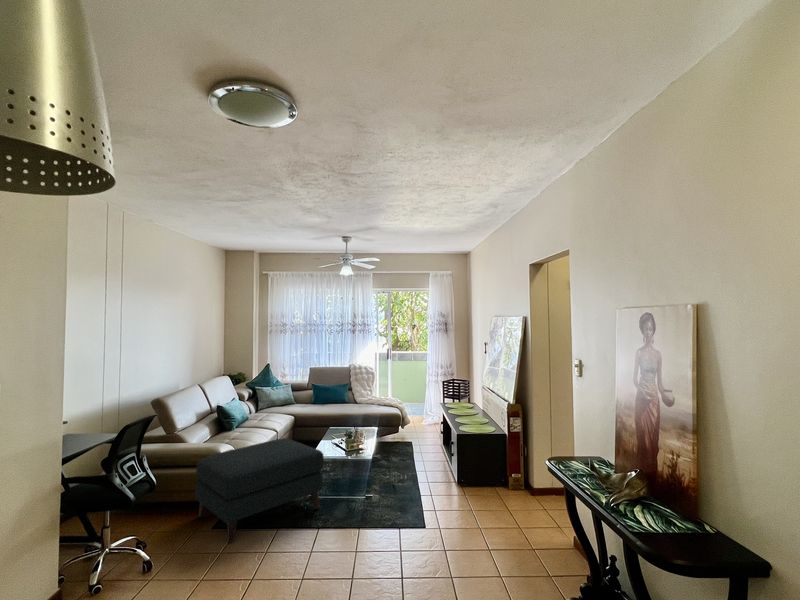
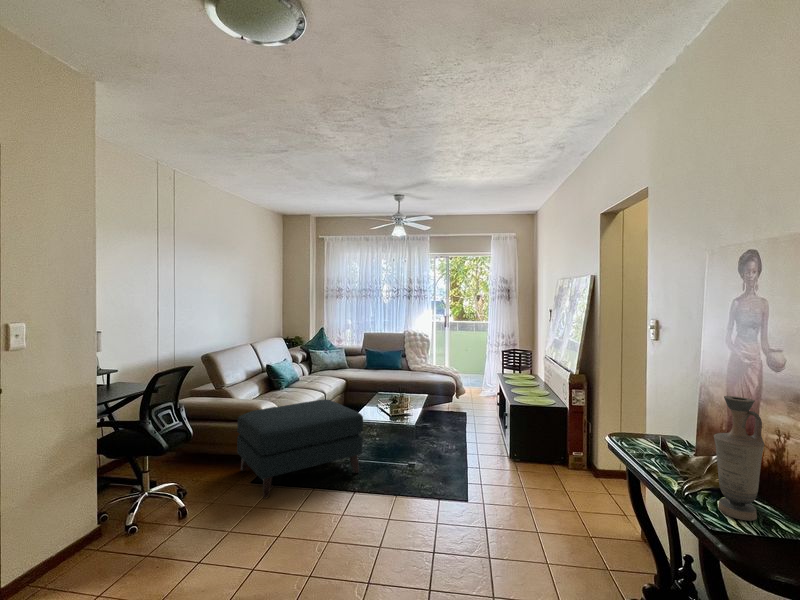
vase: none [630,428,664,522] -> present [714,396,765,521]

